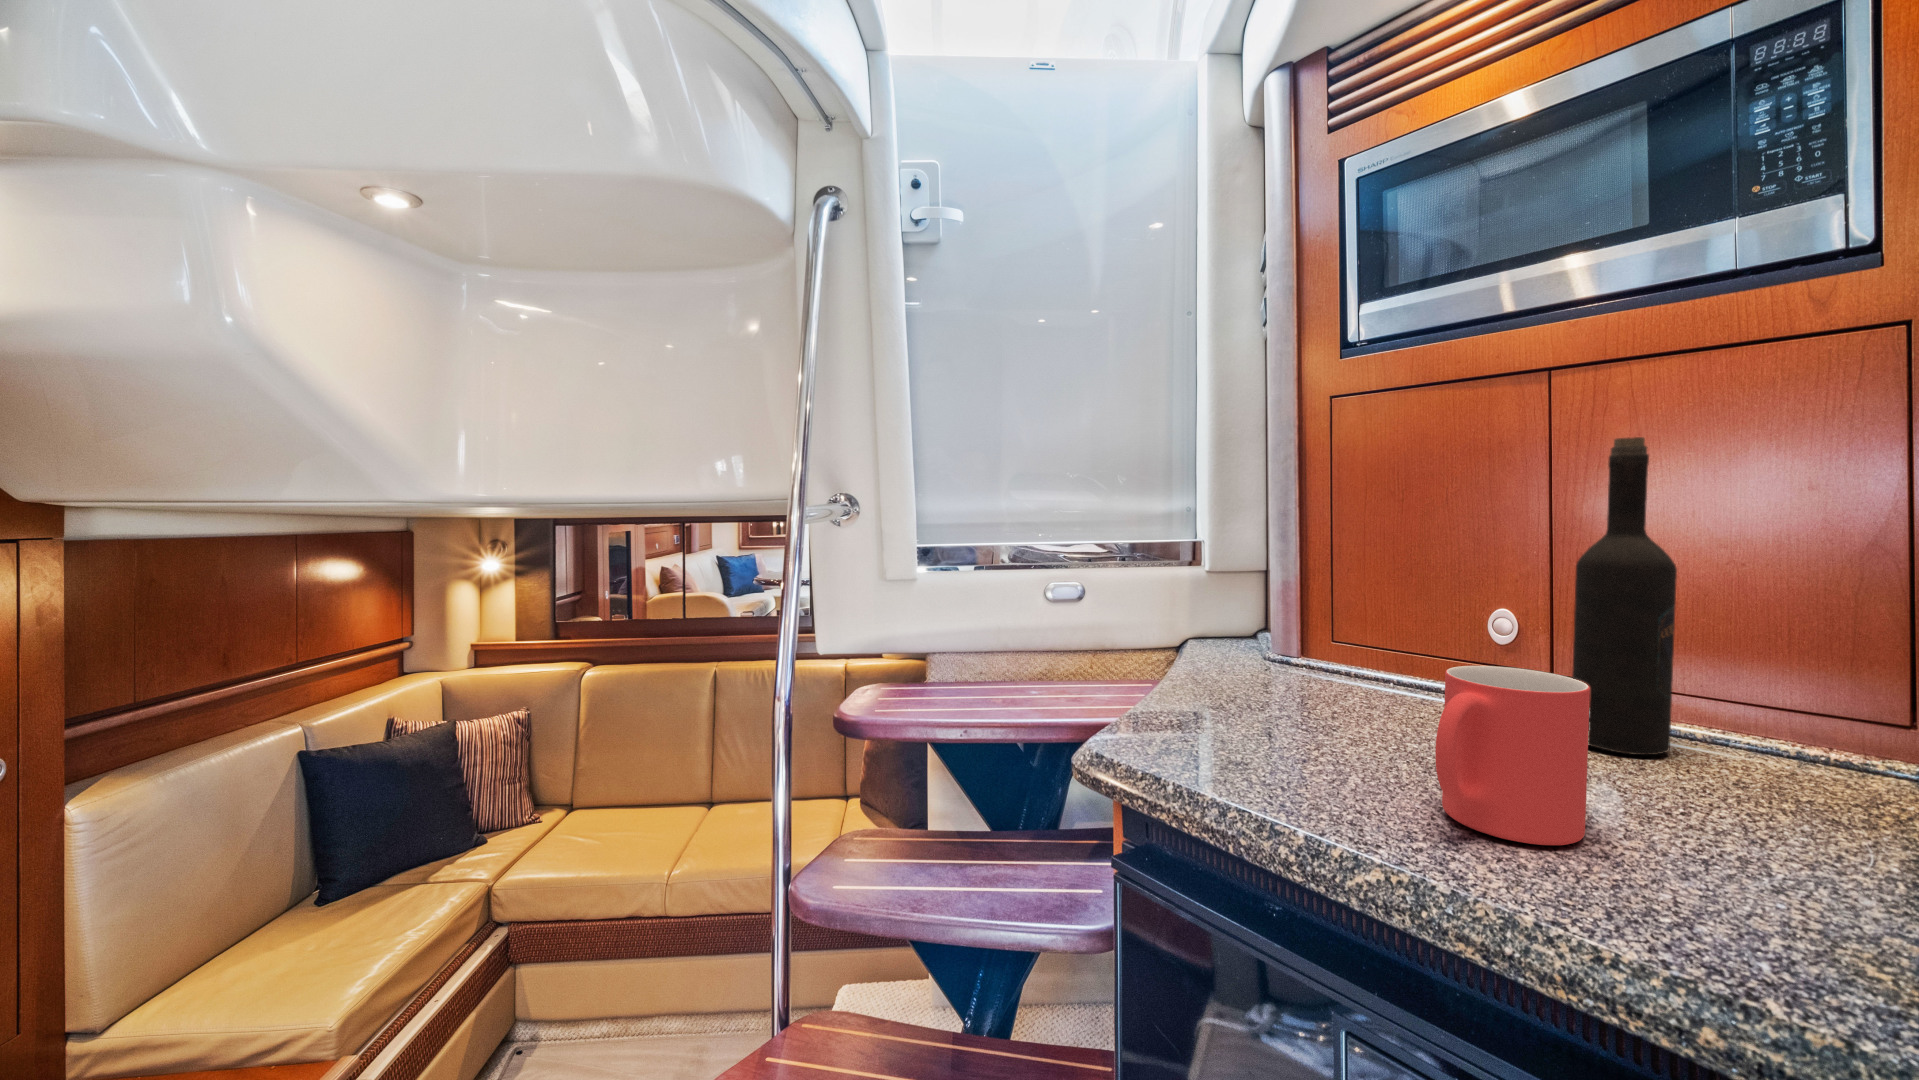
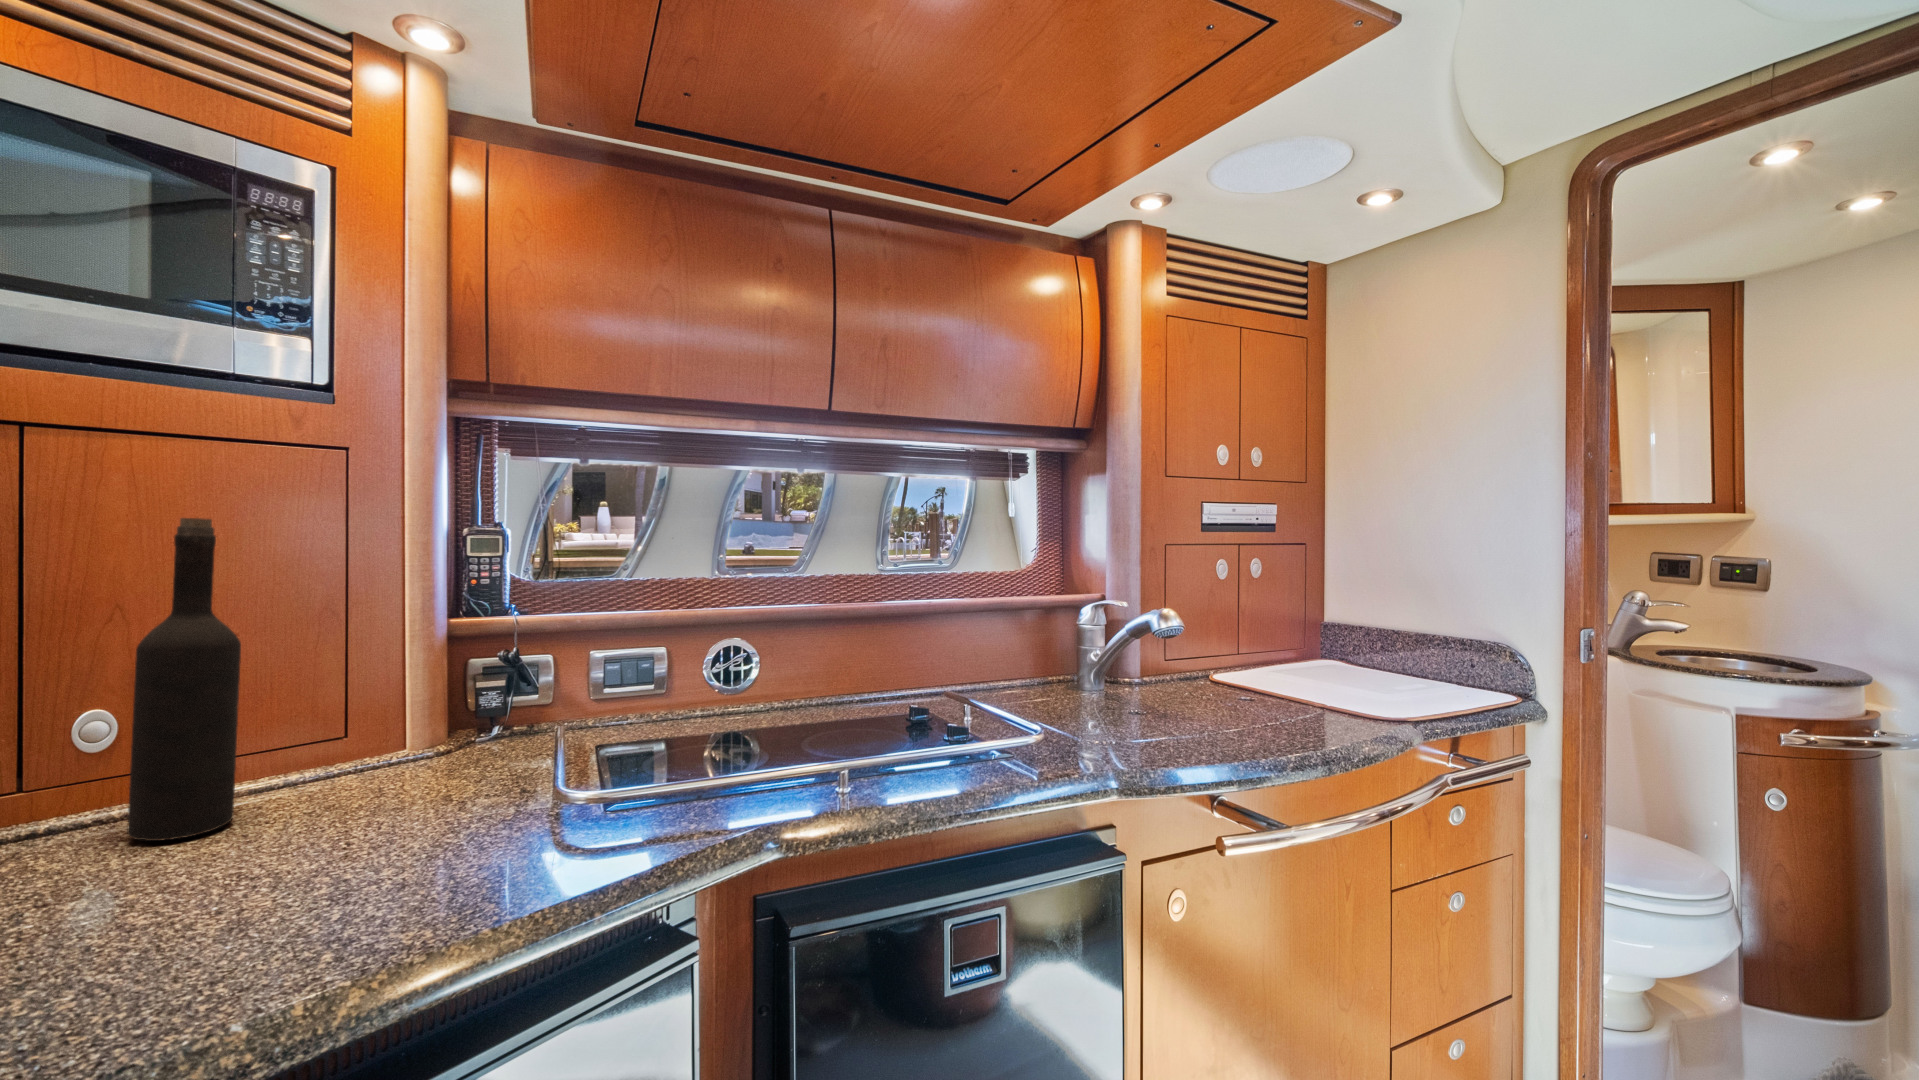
mug: present [1435,666,1590,845] -> none [249,751,395,928]

